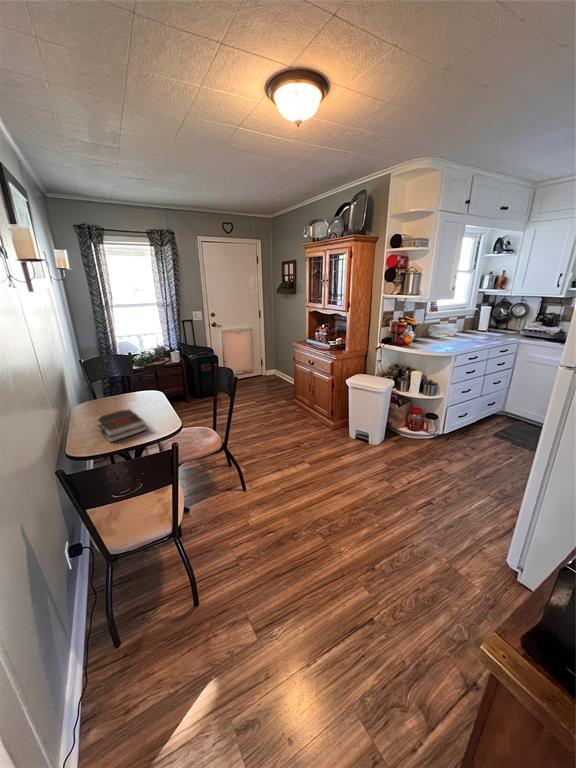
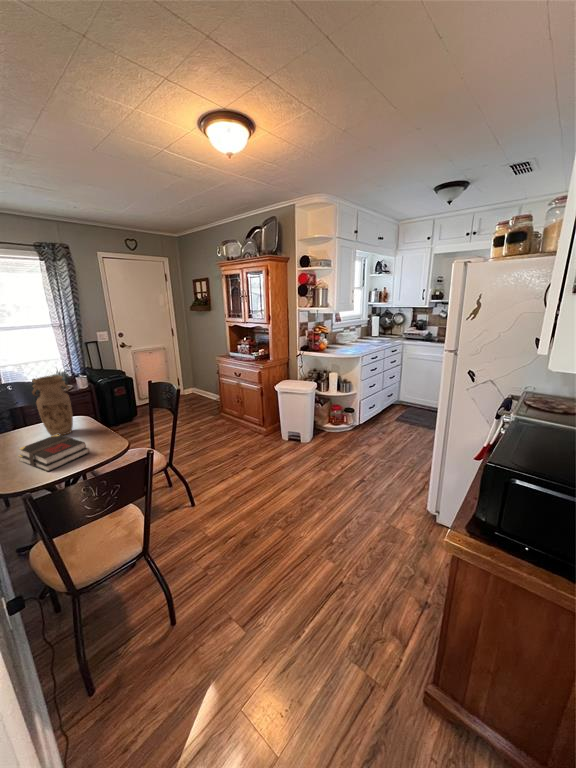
vase: none [114,355,145,409] -> present [32,376,73,436]

